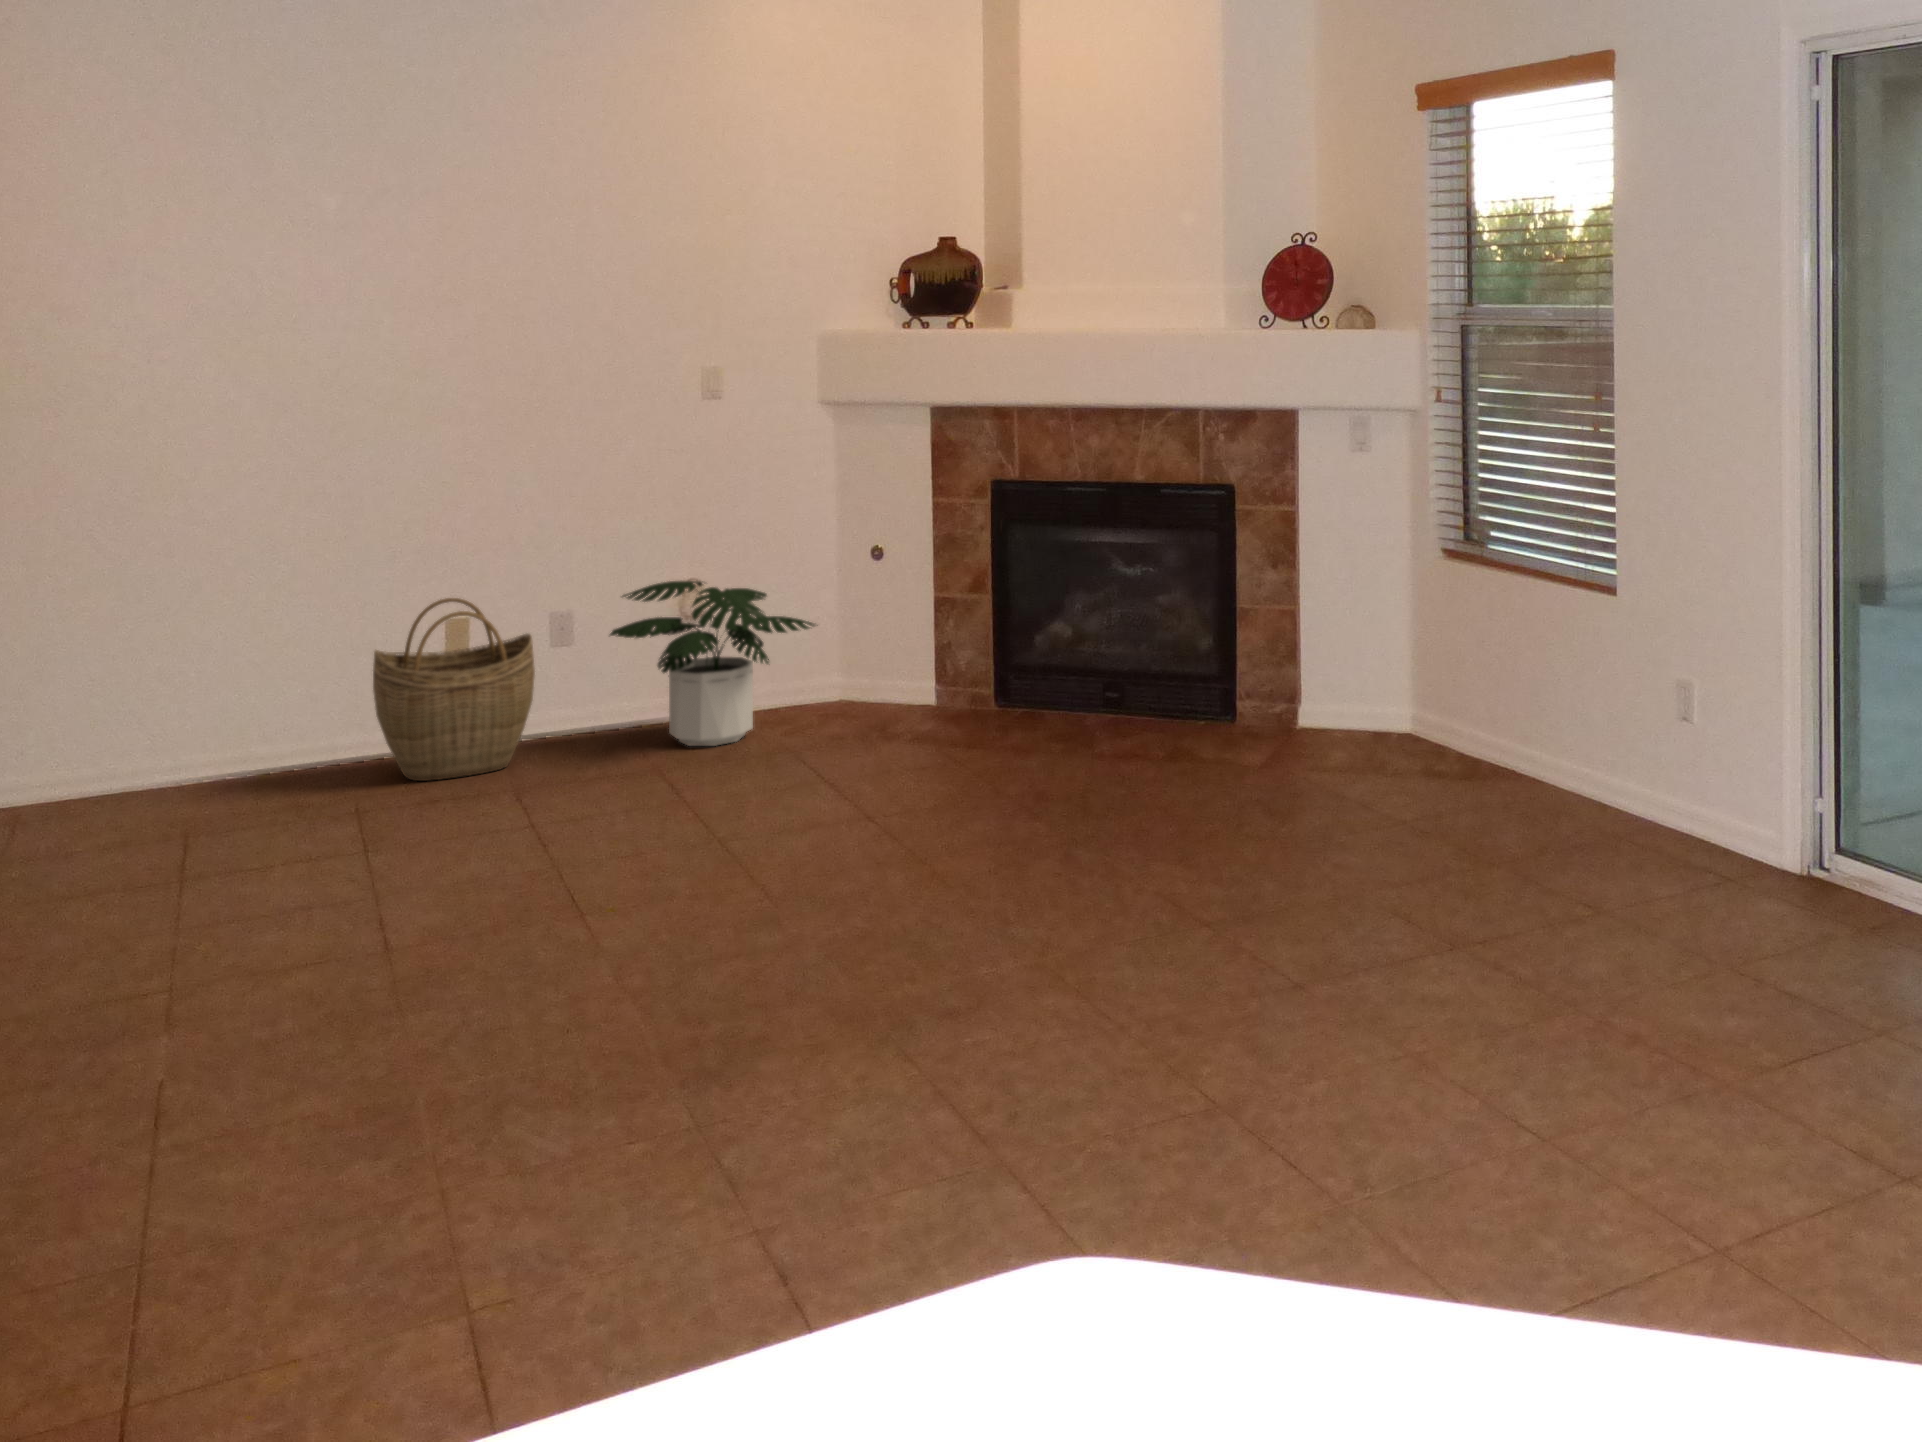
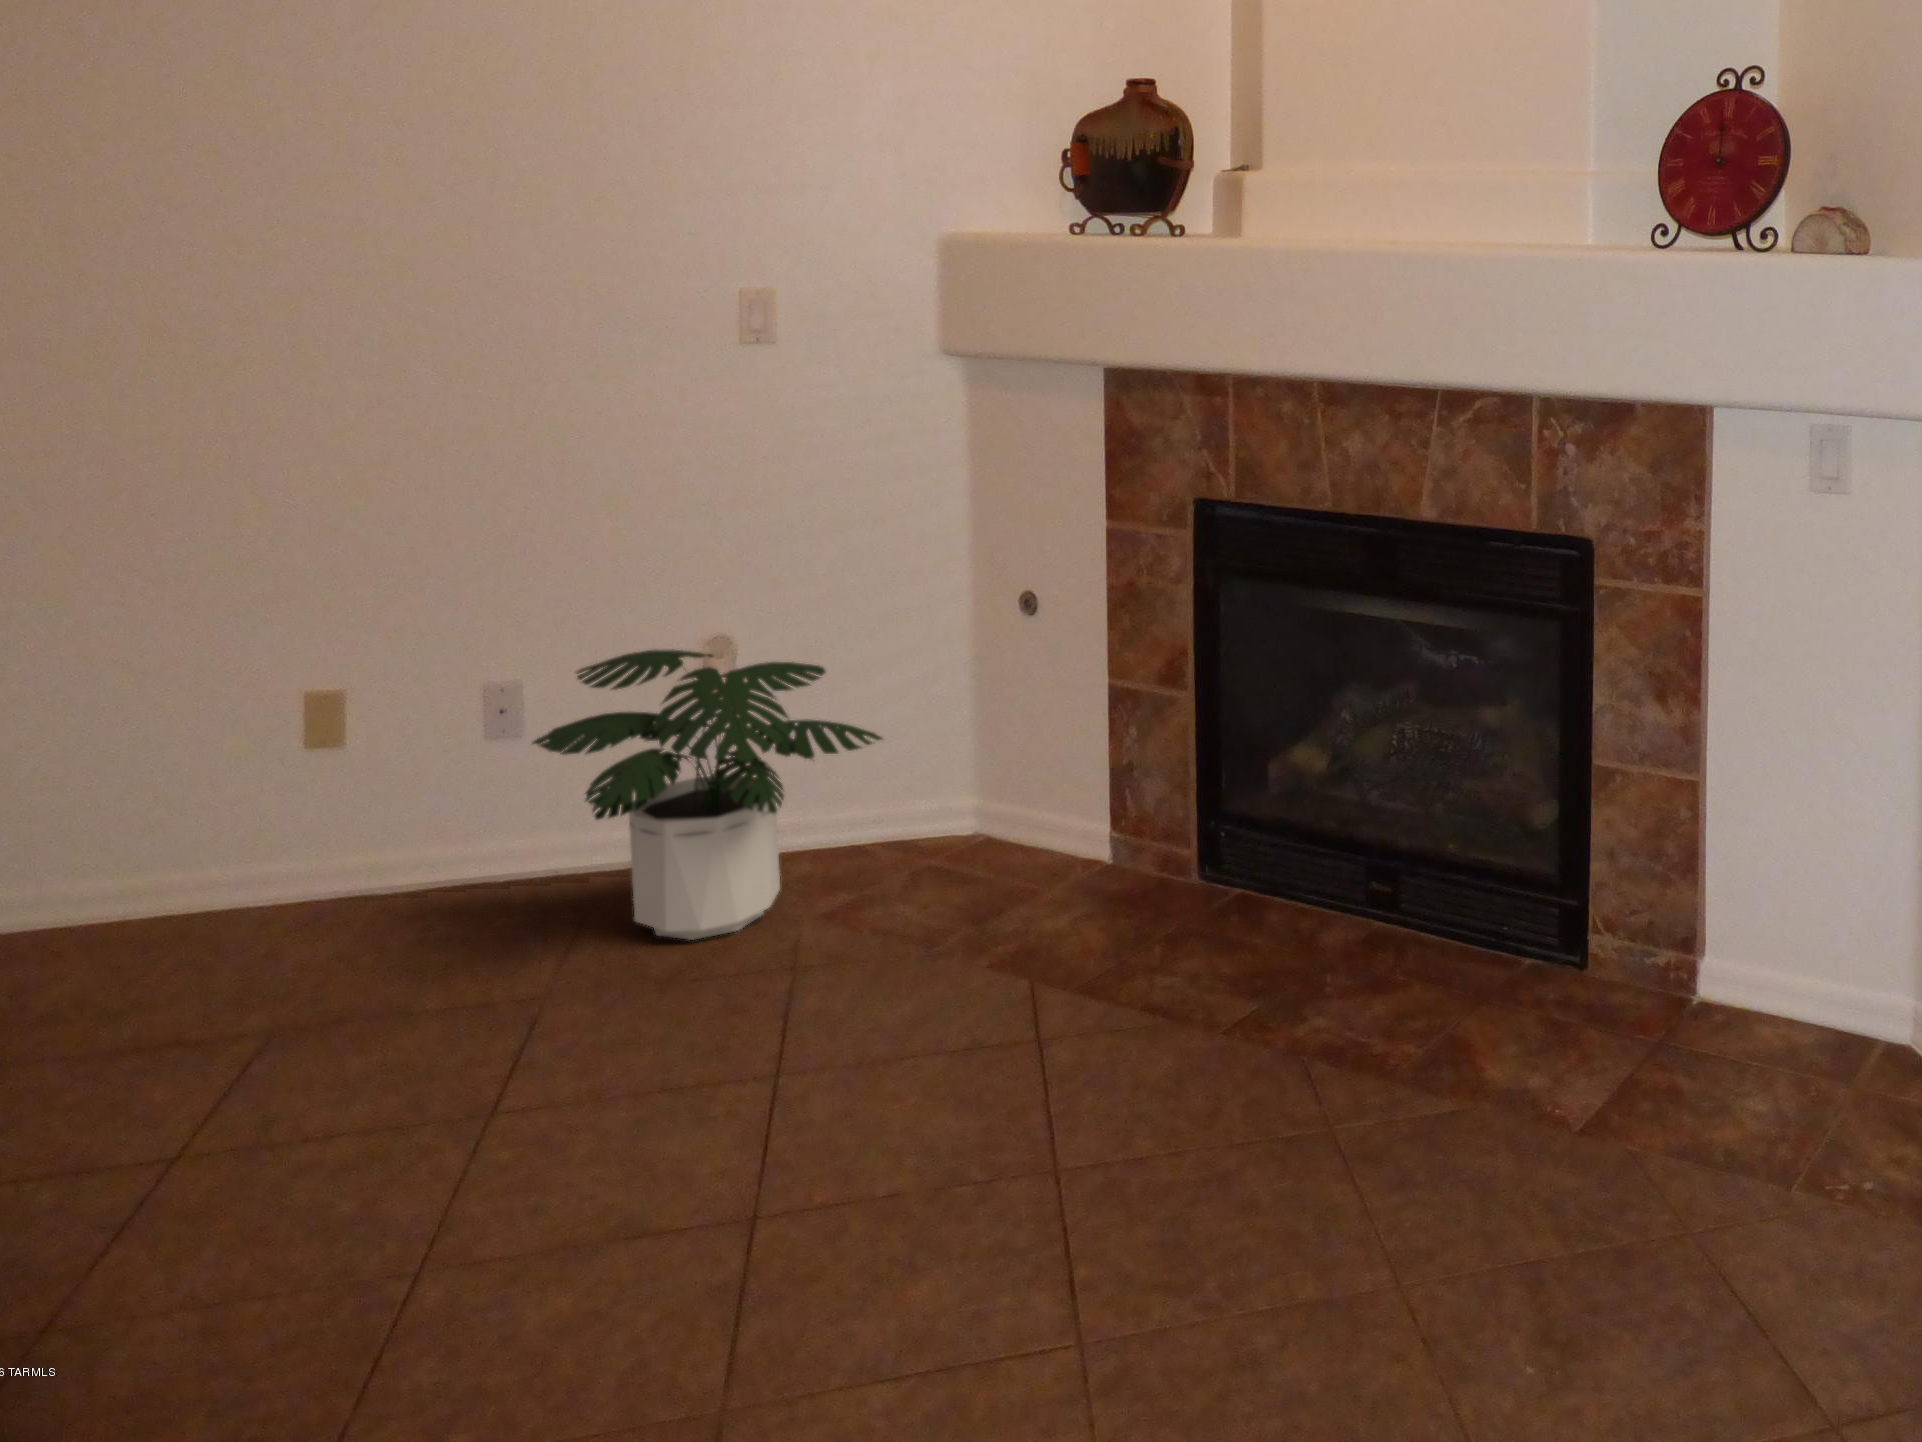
woven basket: present [373,598,535,781] -> none [114,668,409,985]

